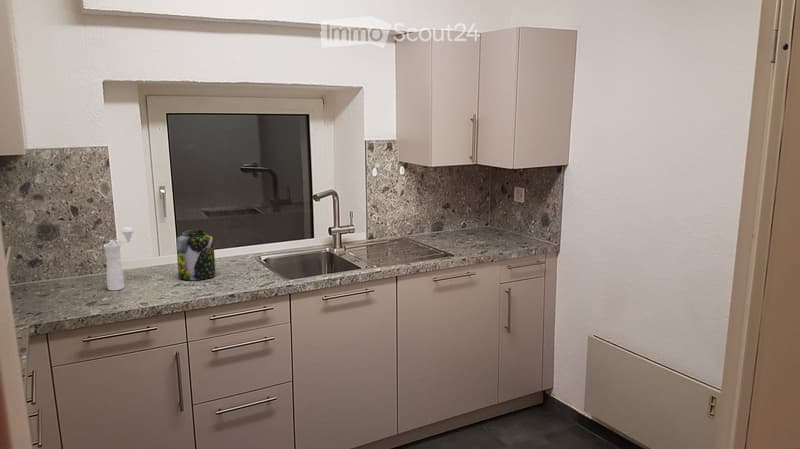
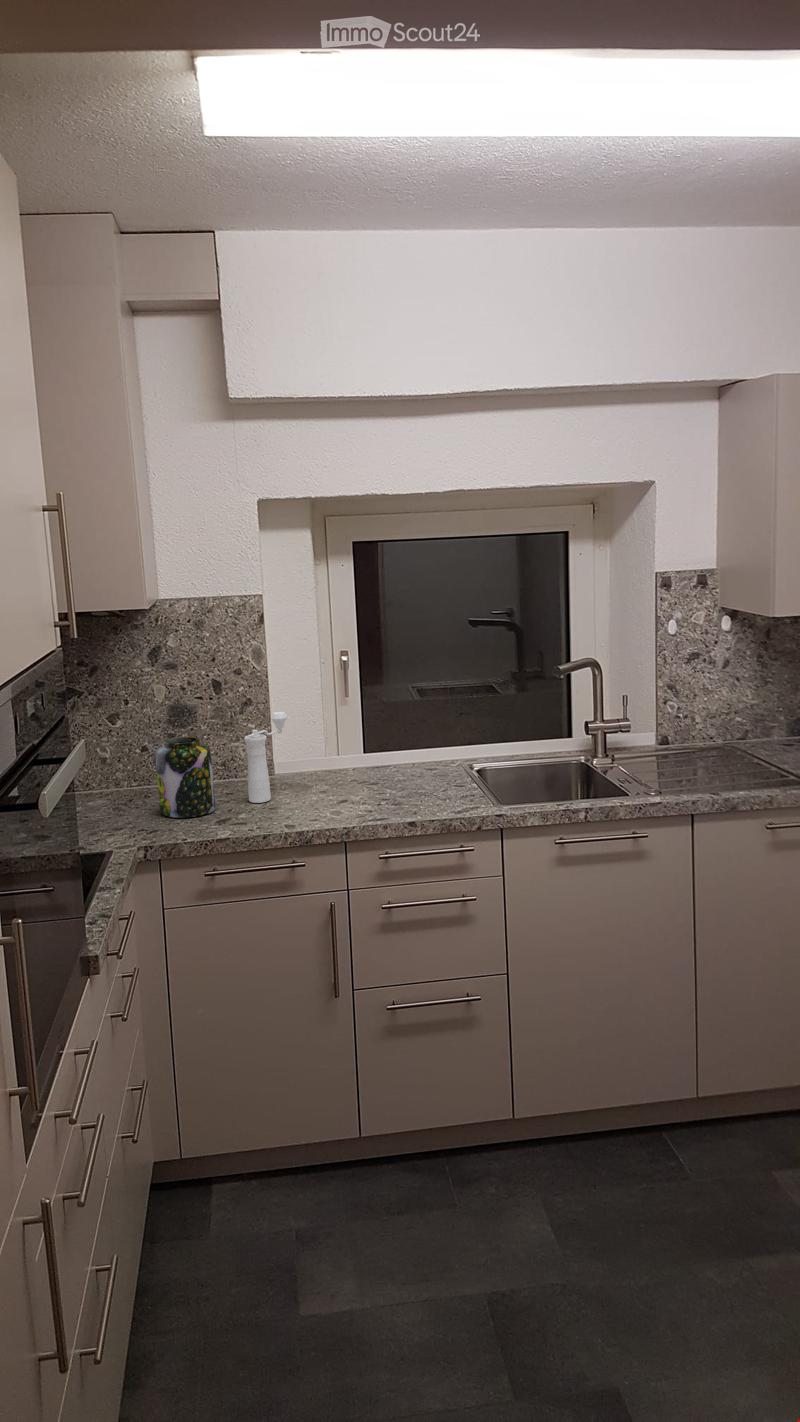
jar: present [176,230,216,280] -> present [155,737,215,818]

